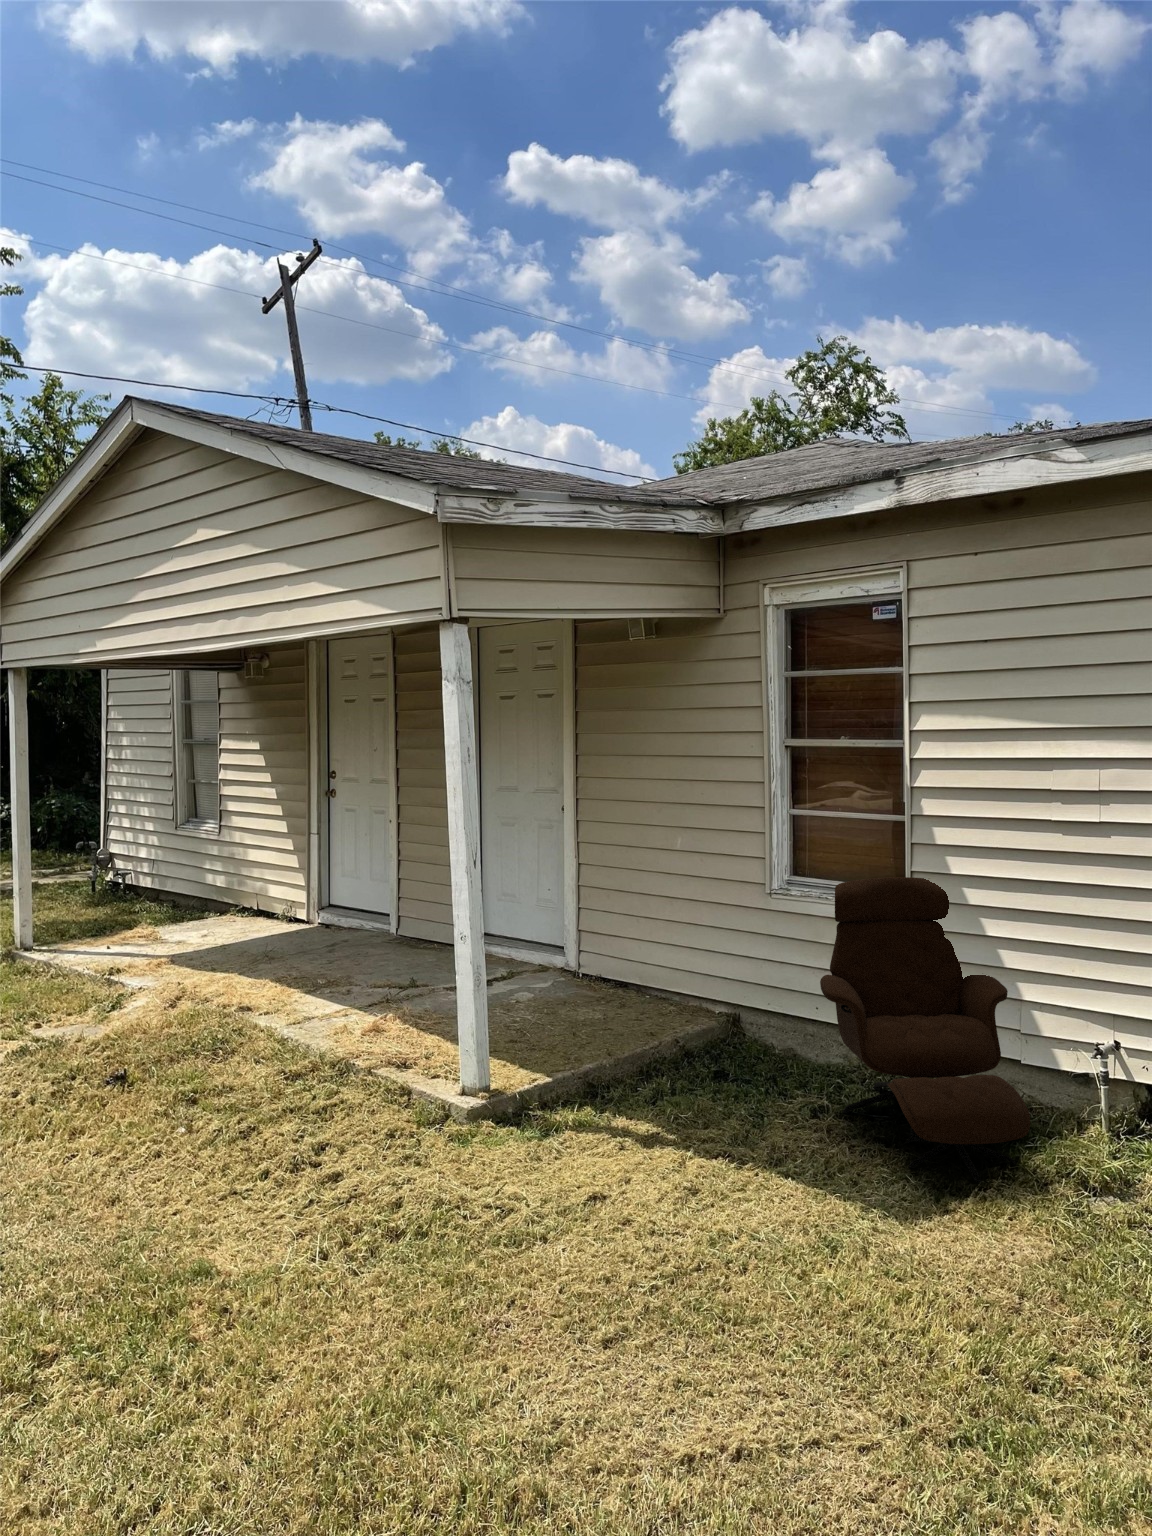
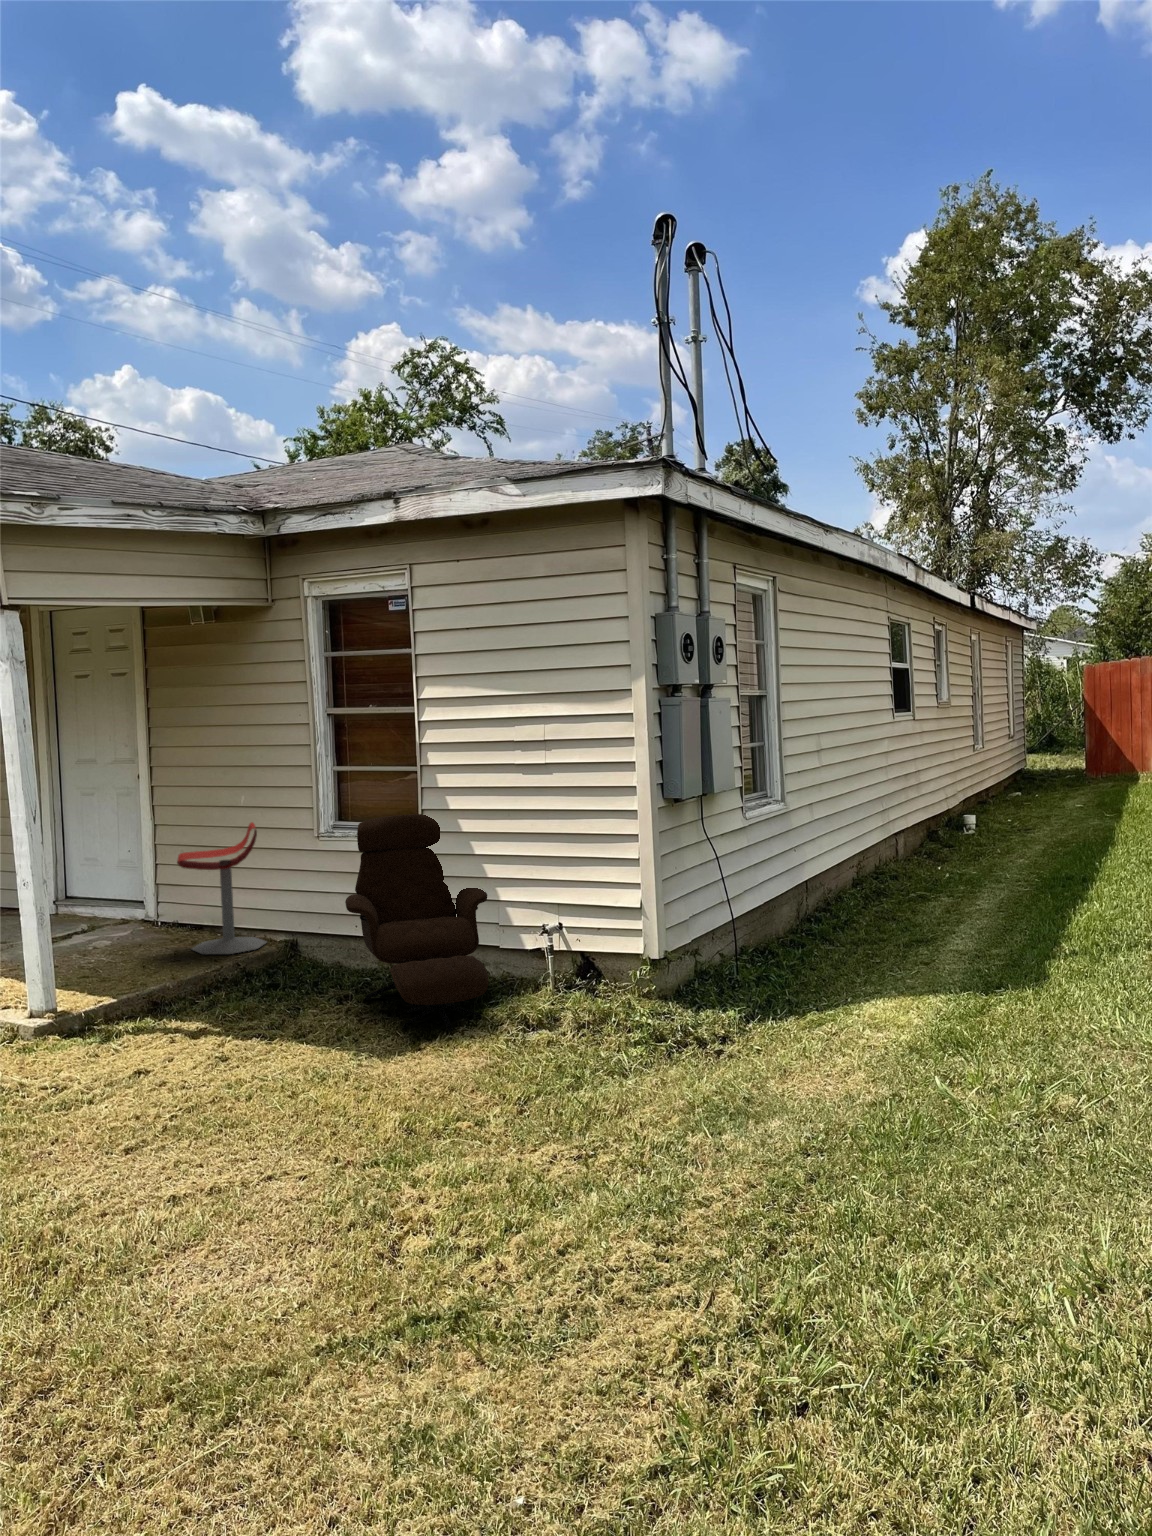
stool: none [612,871,709,1028] -> present [177,822,266,954]

